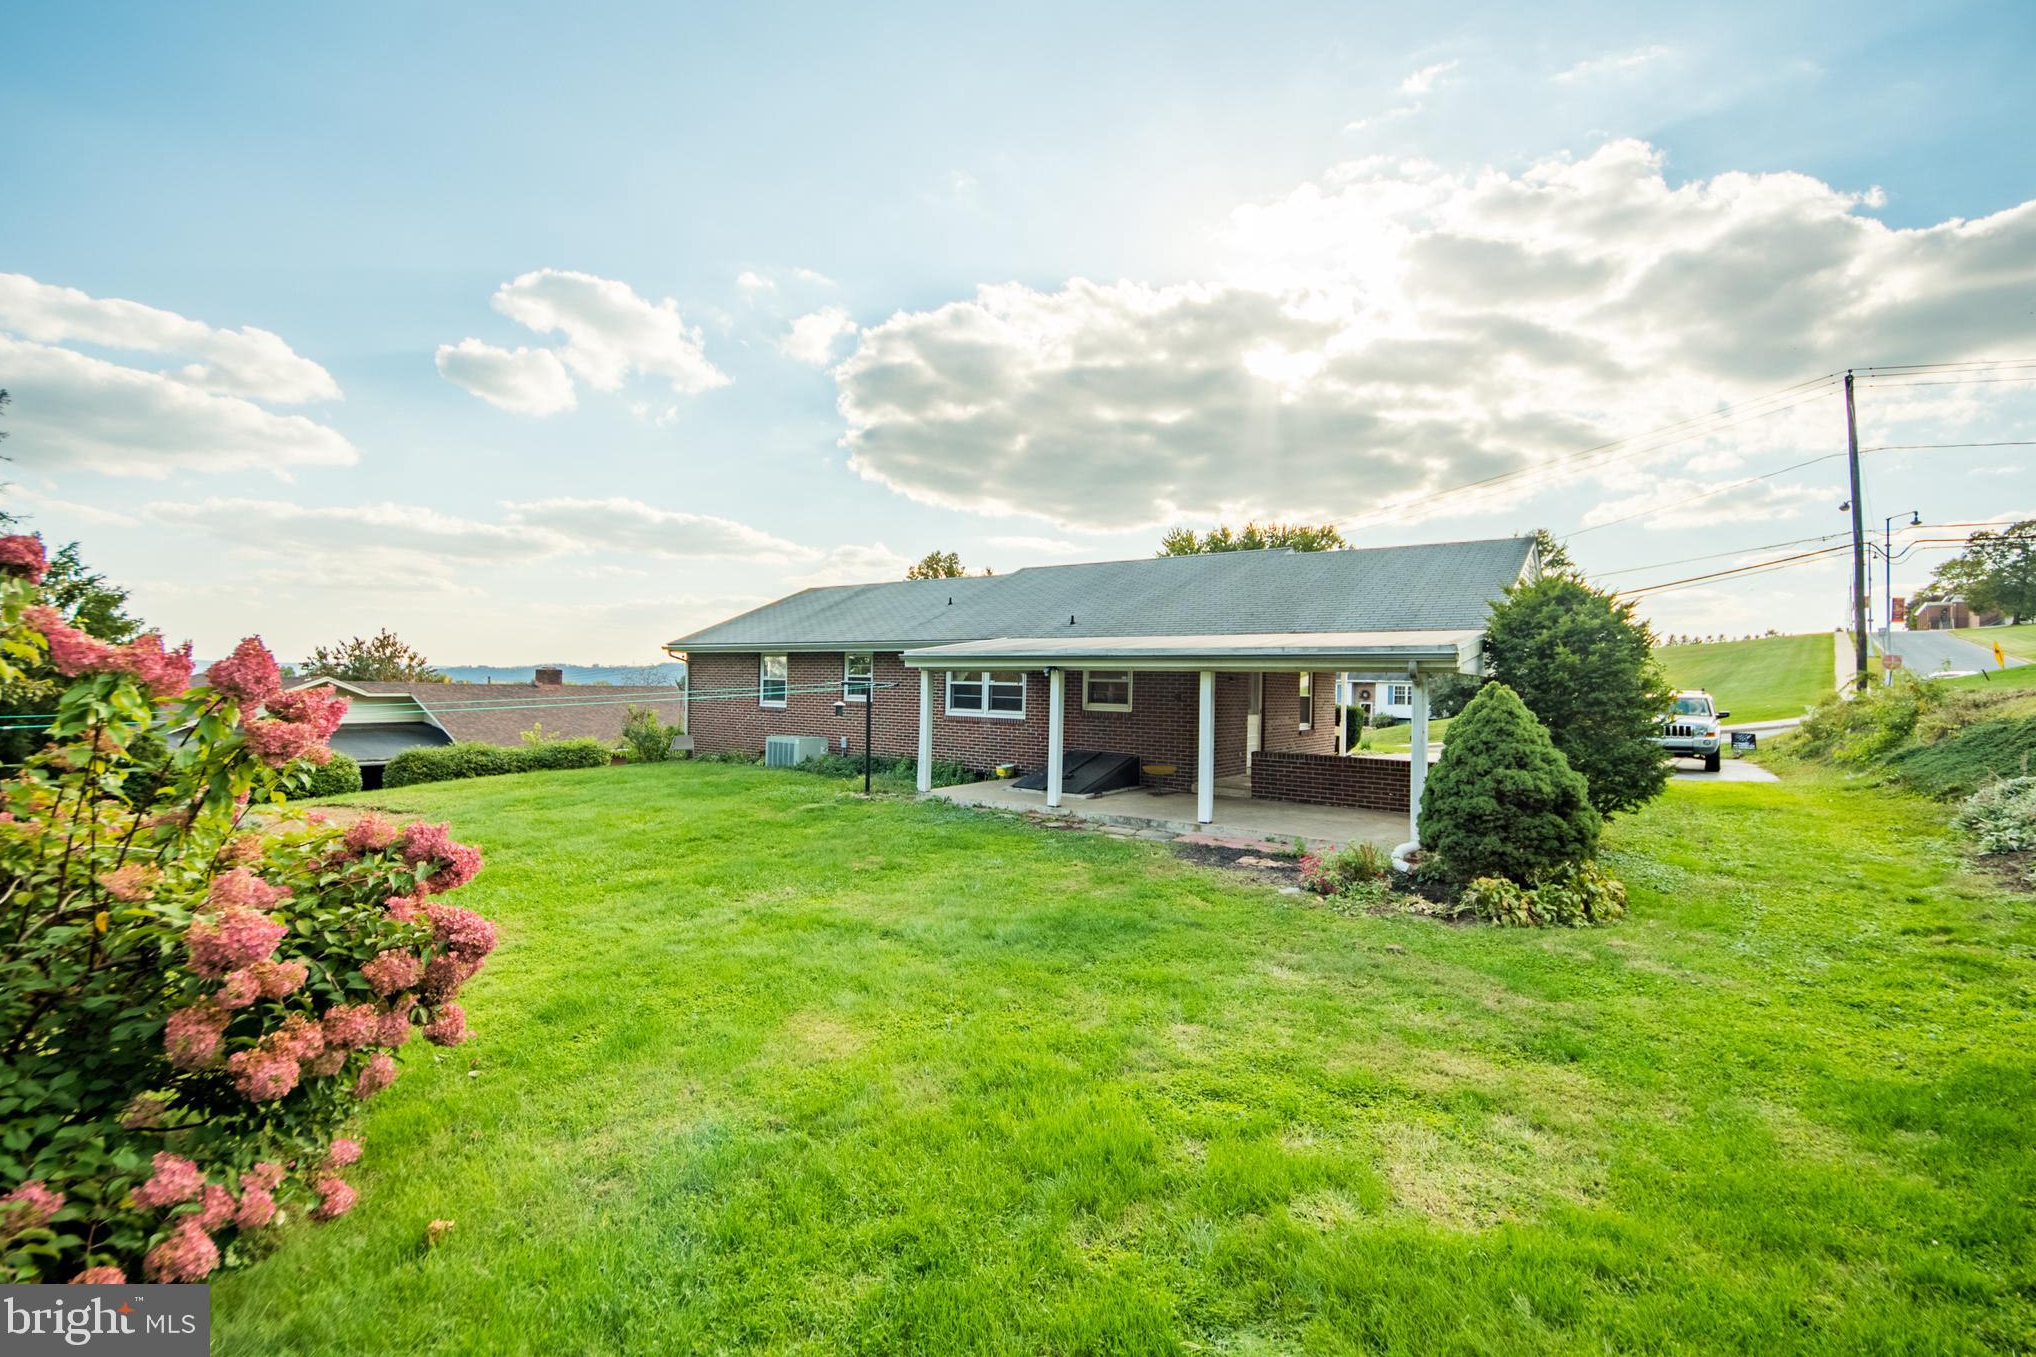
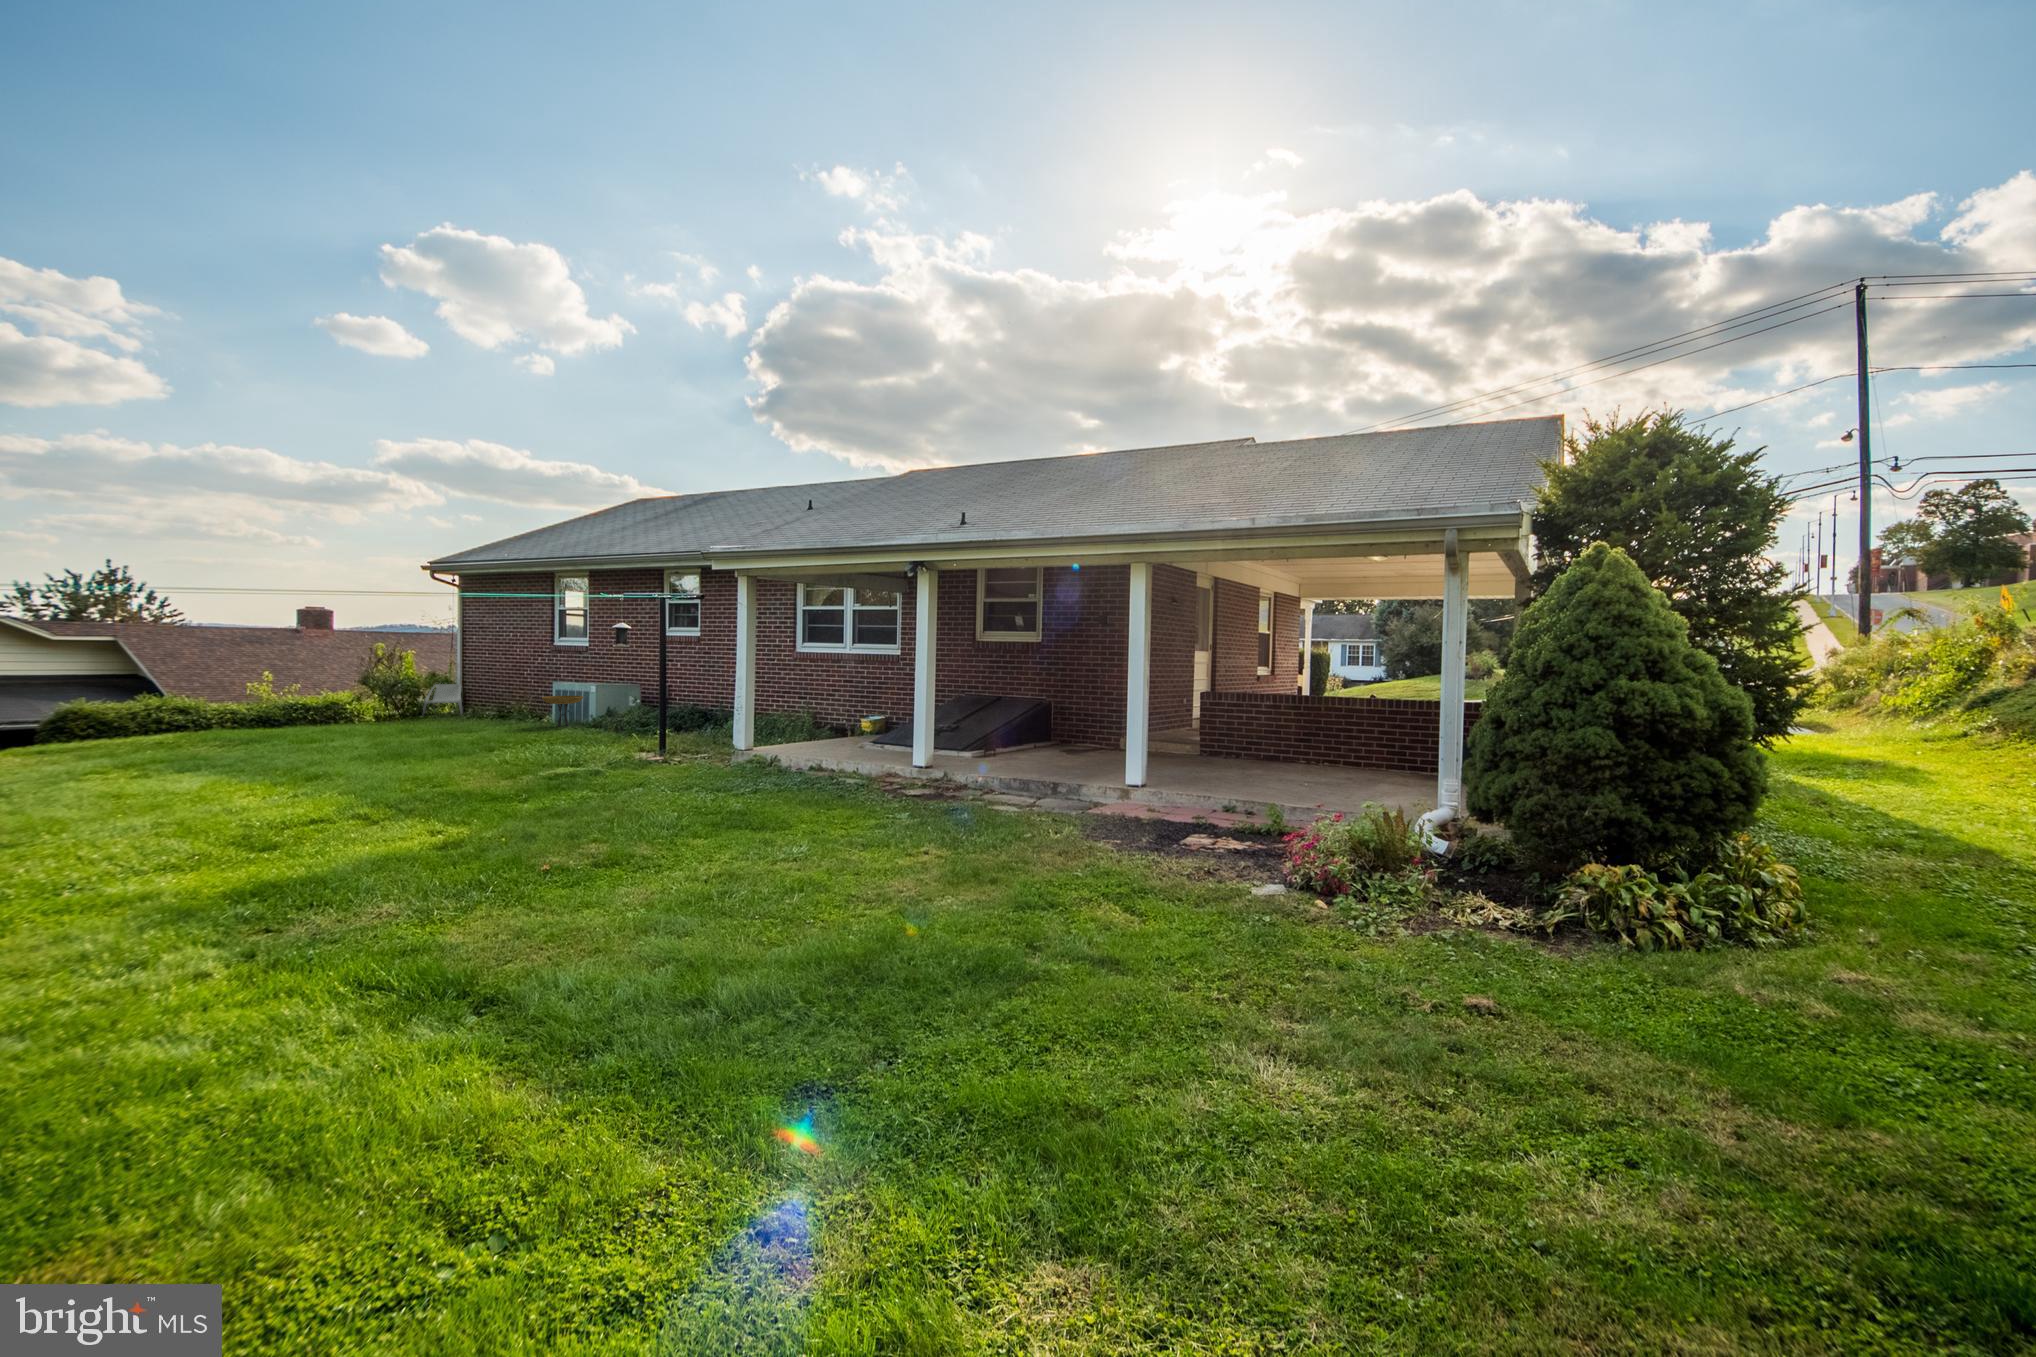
side table: present [1142,765,1177,795] -> present [542,696,583,726]

